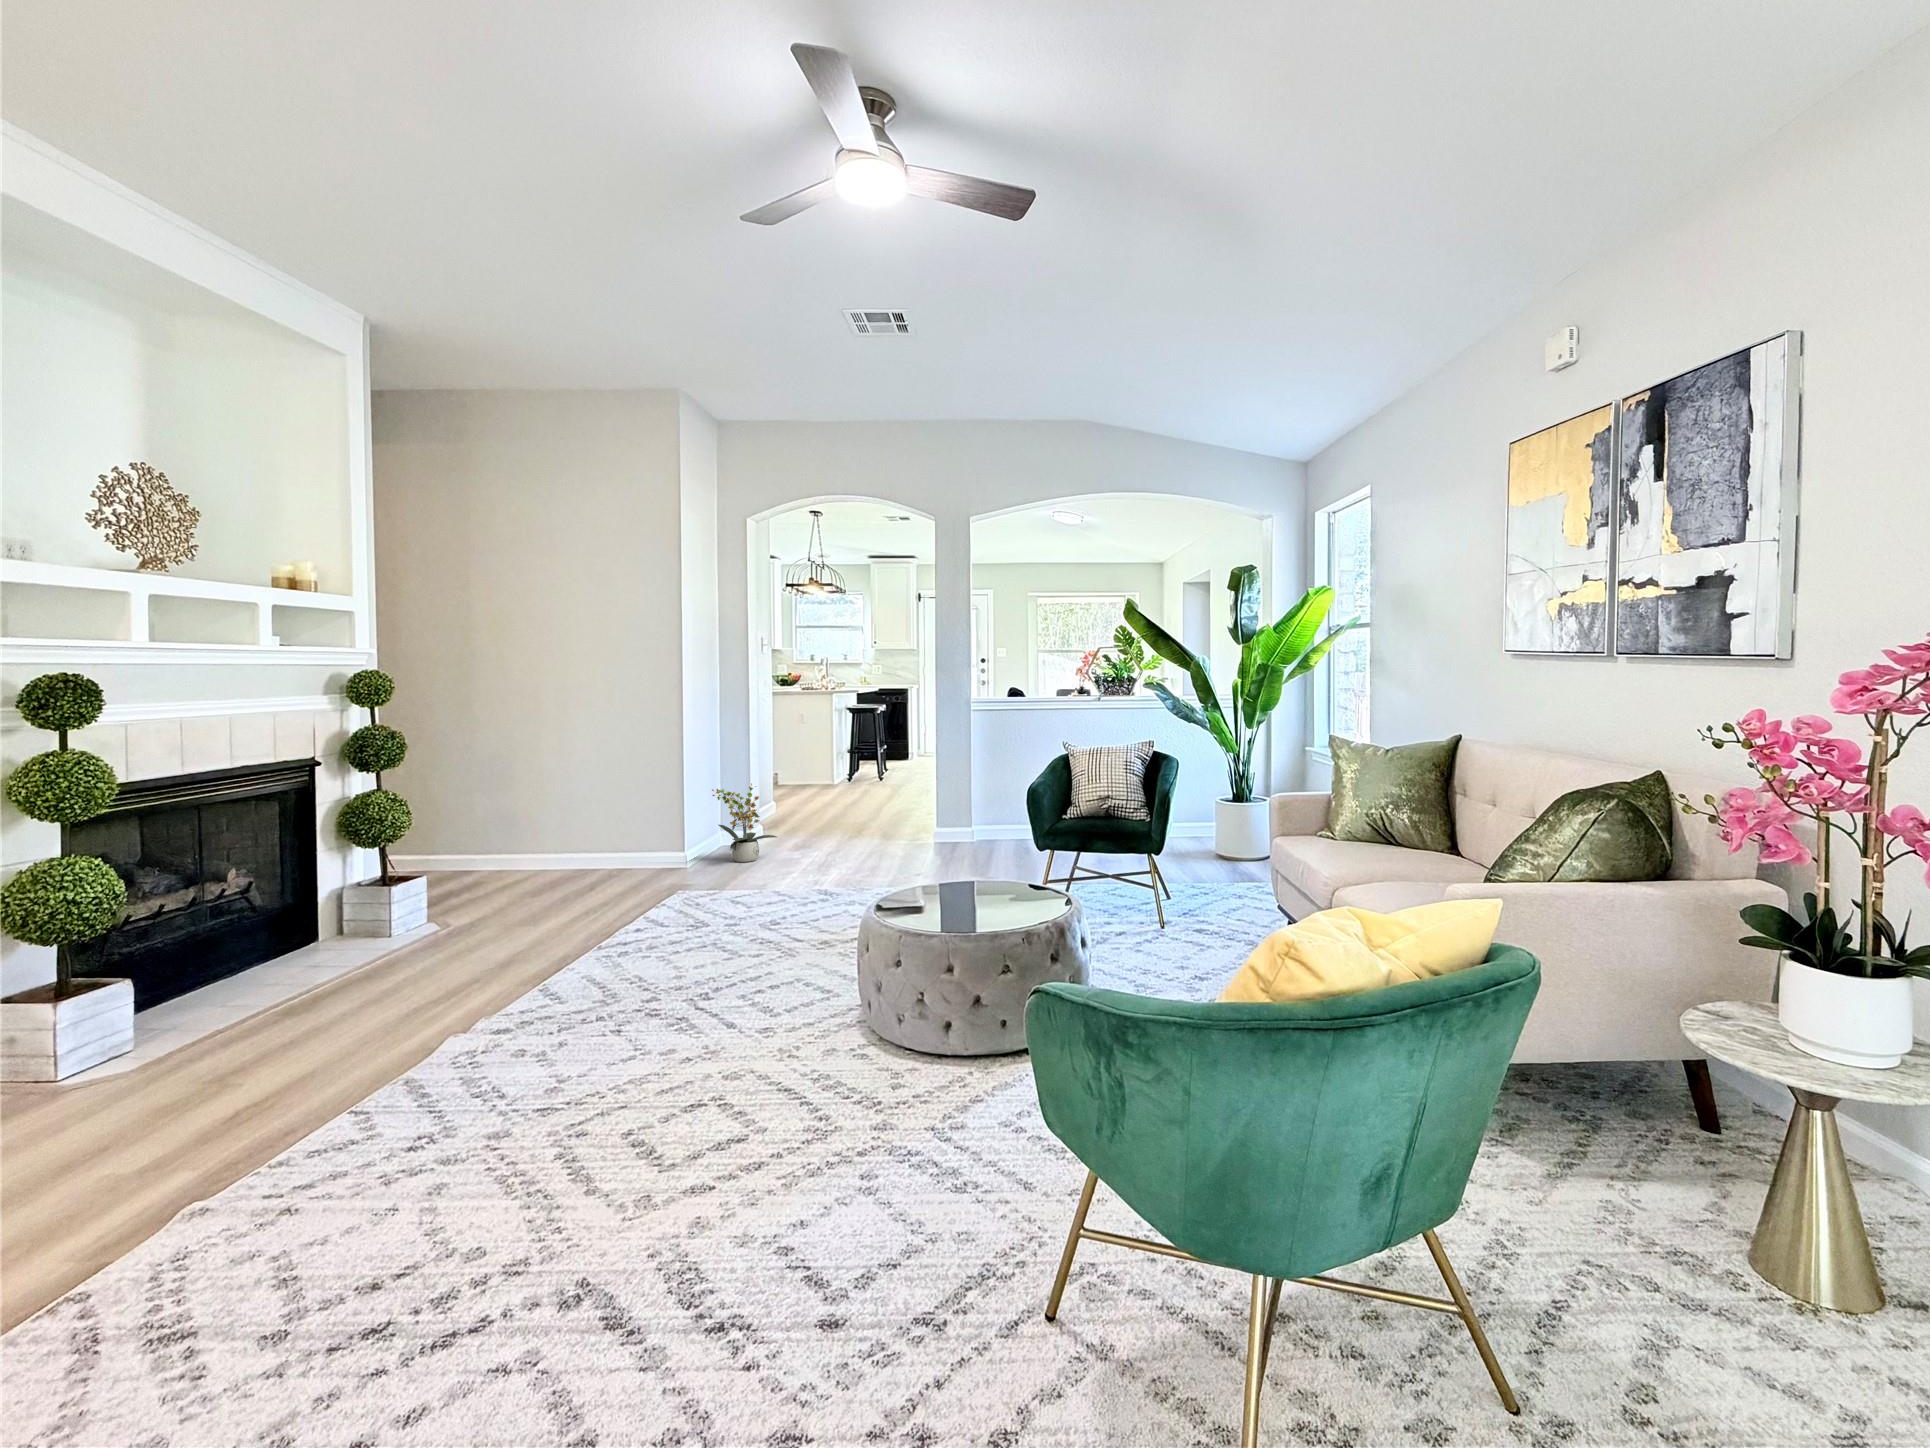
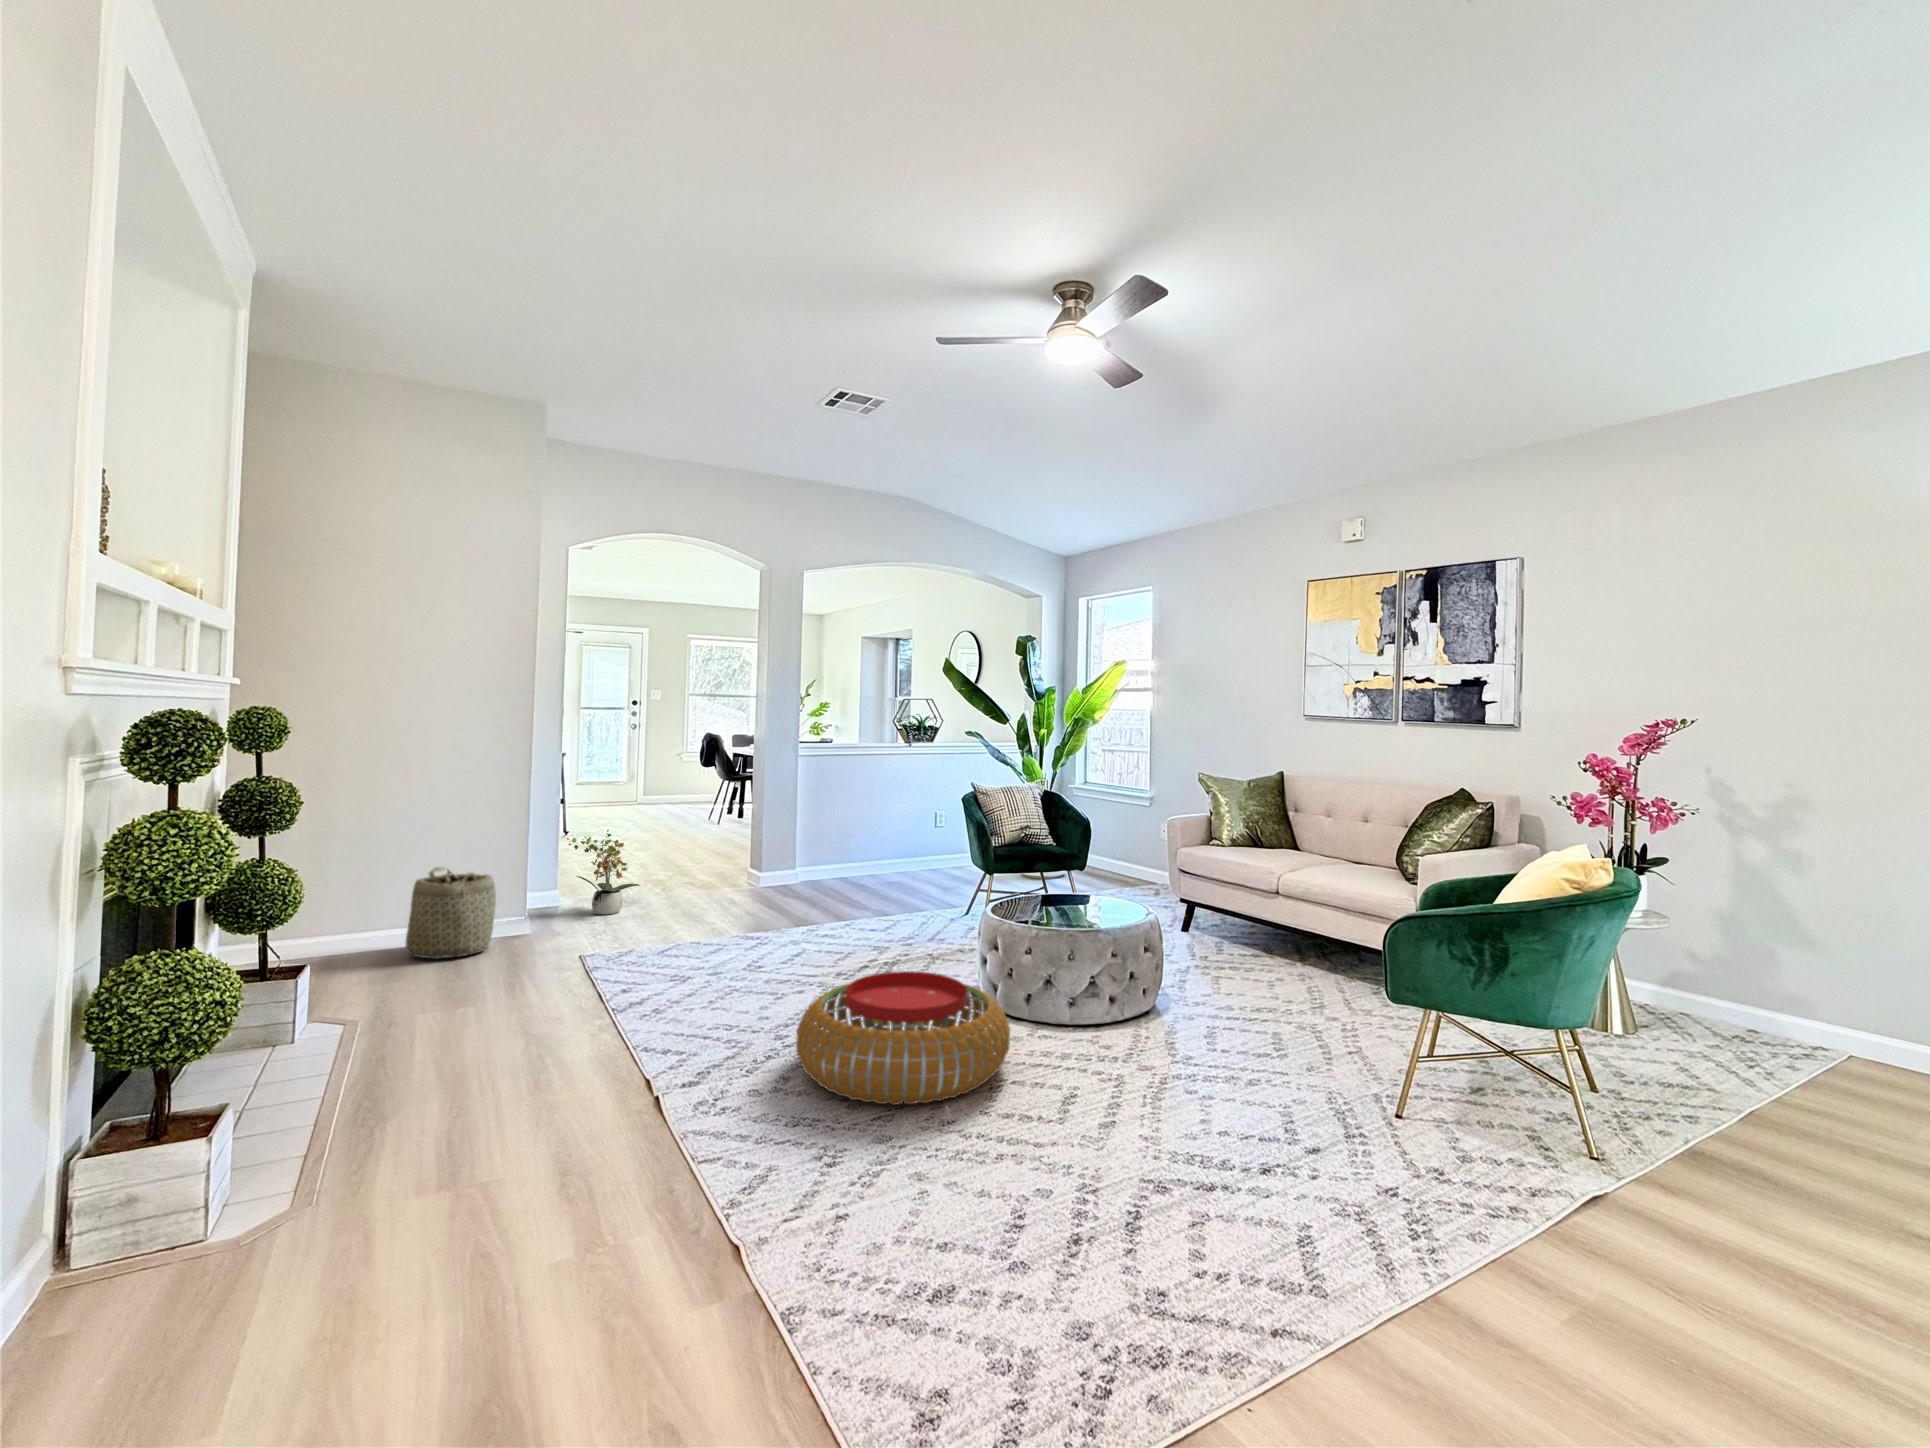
basket: none [546,809,616,887] -> present [405,866,496,959]
pouf: none [533,951,789,1105] -> present [796,971,1010,1105]

